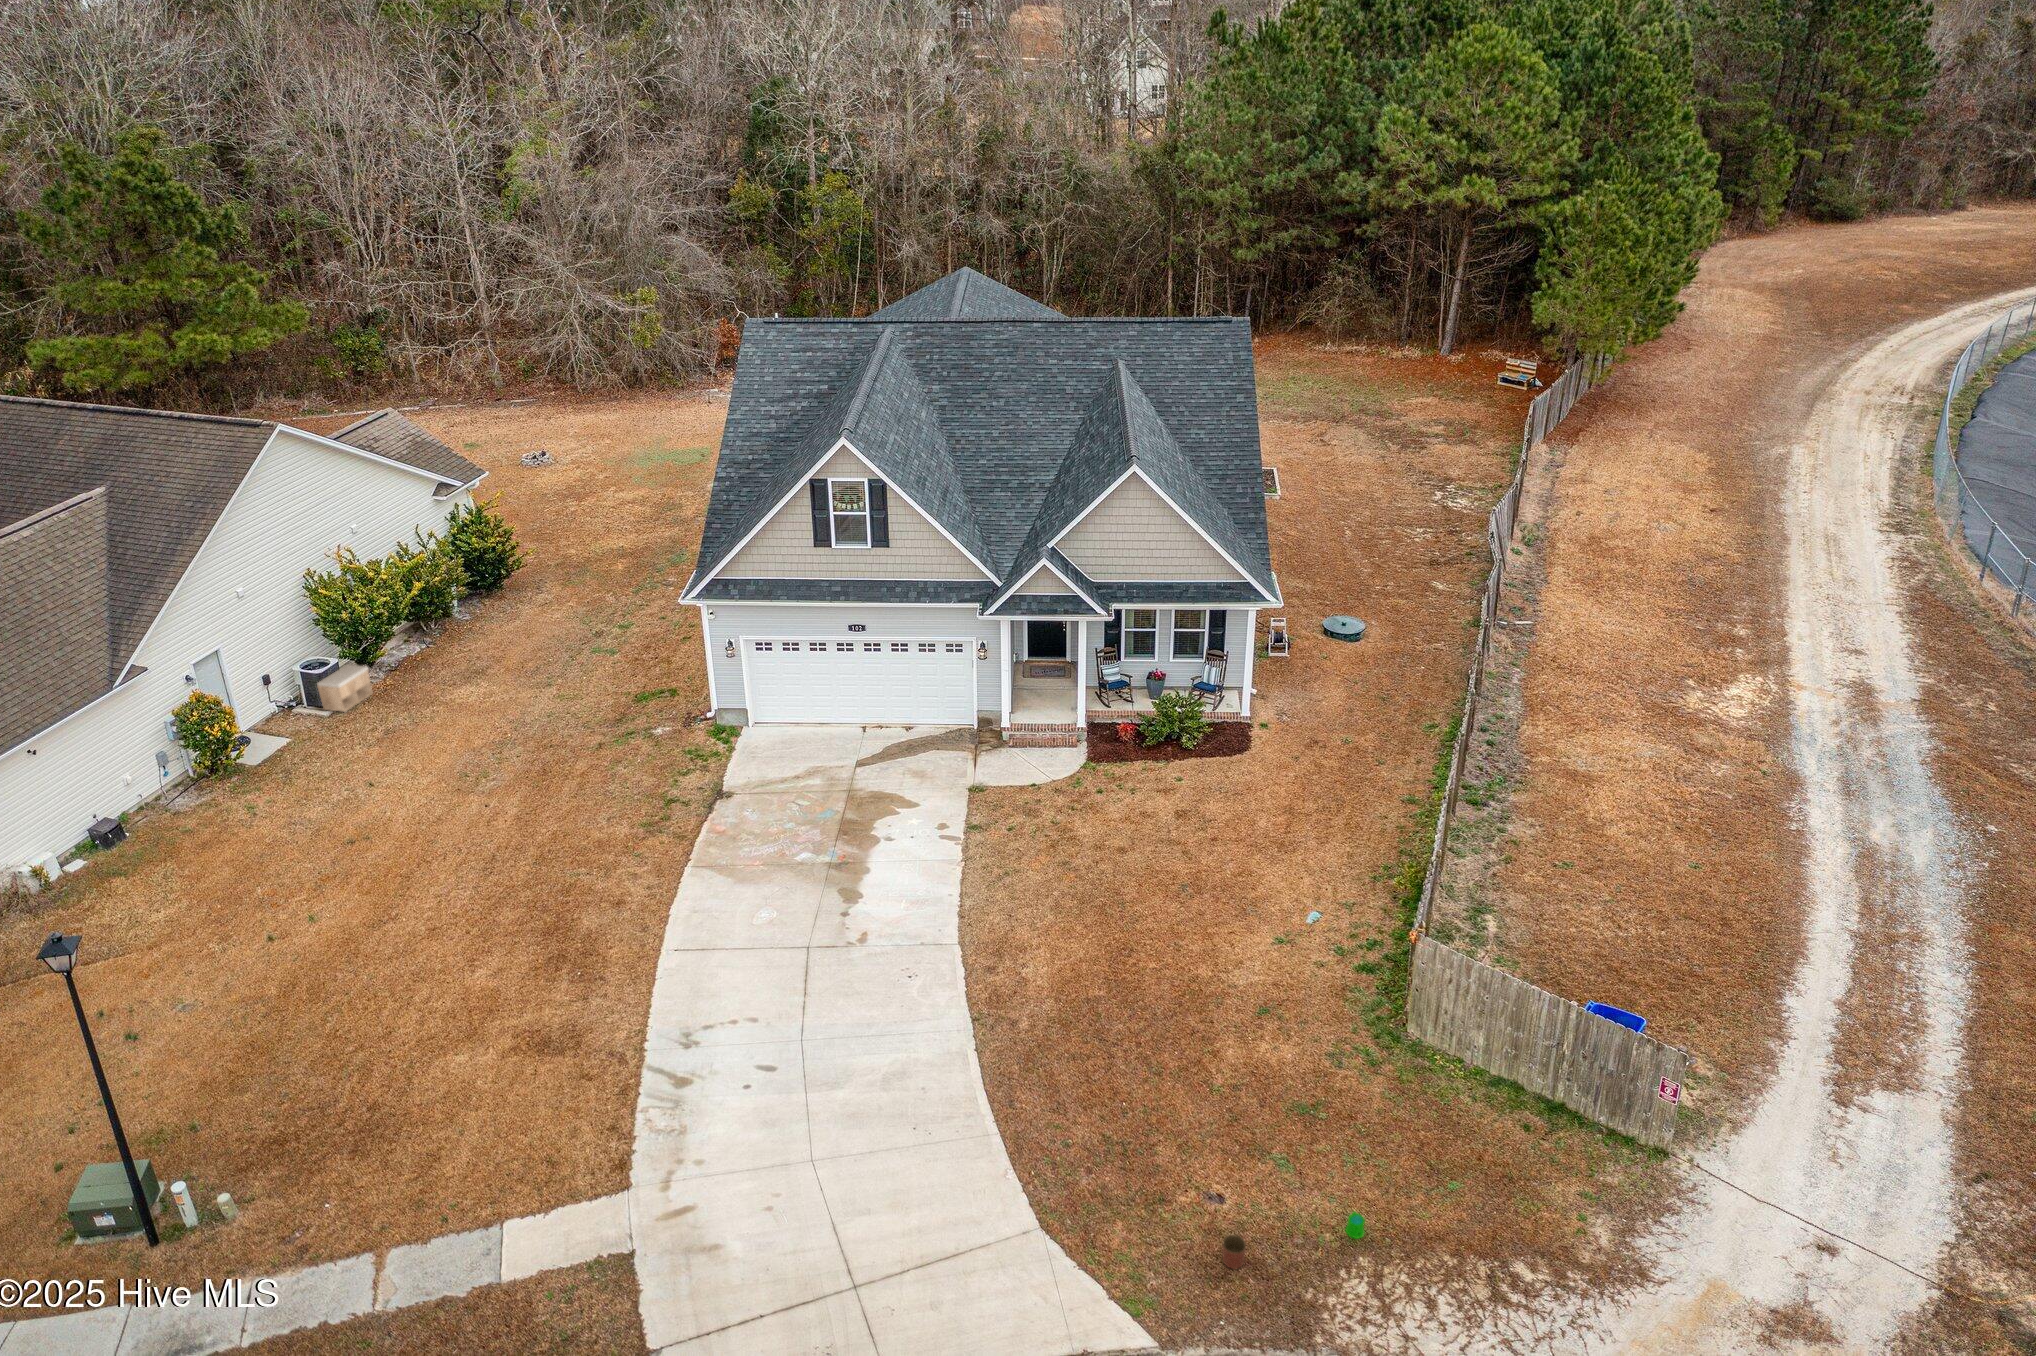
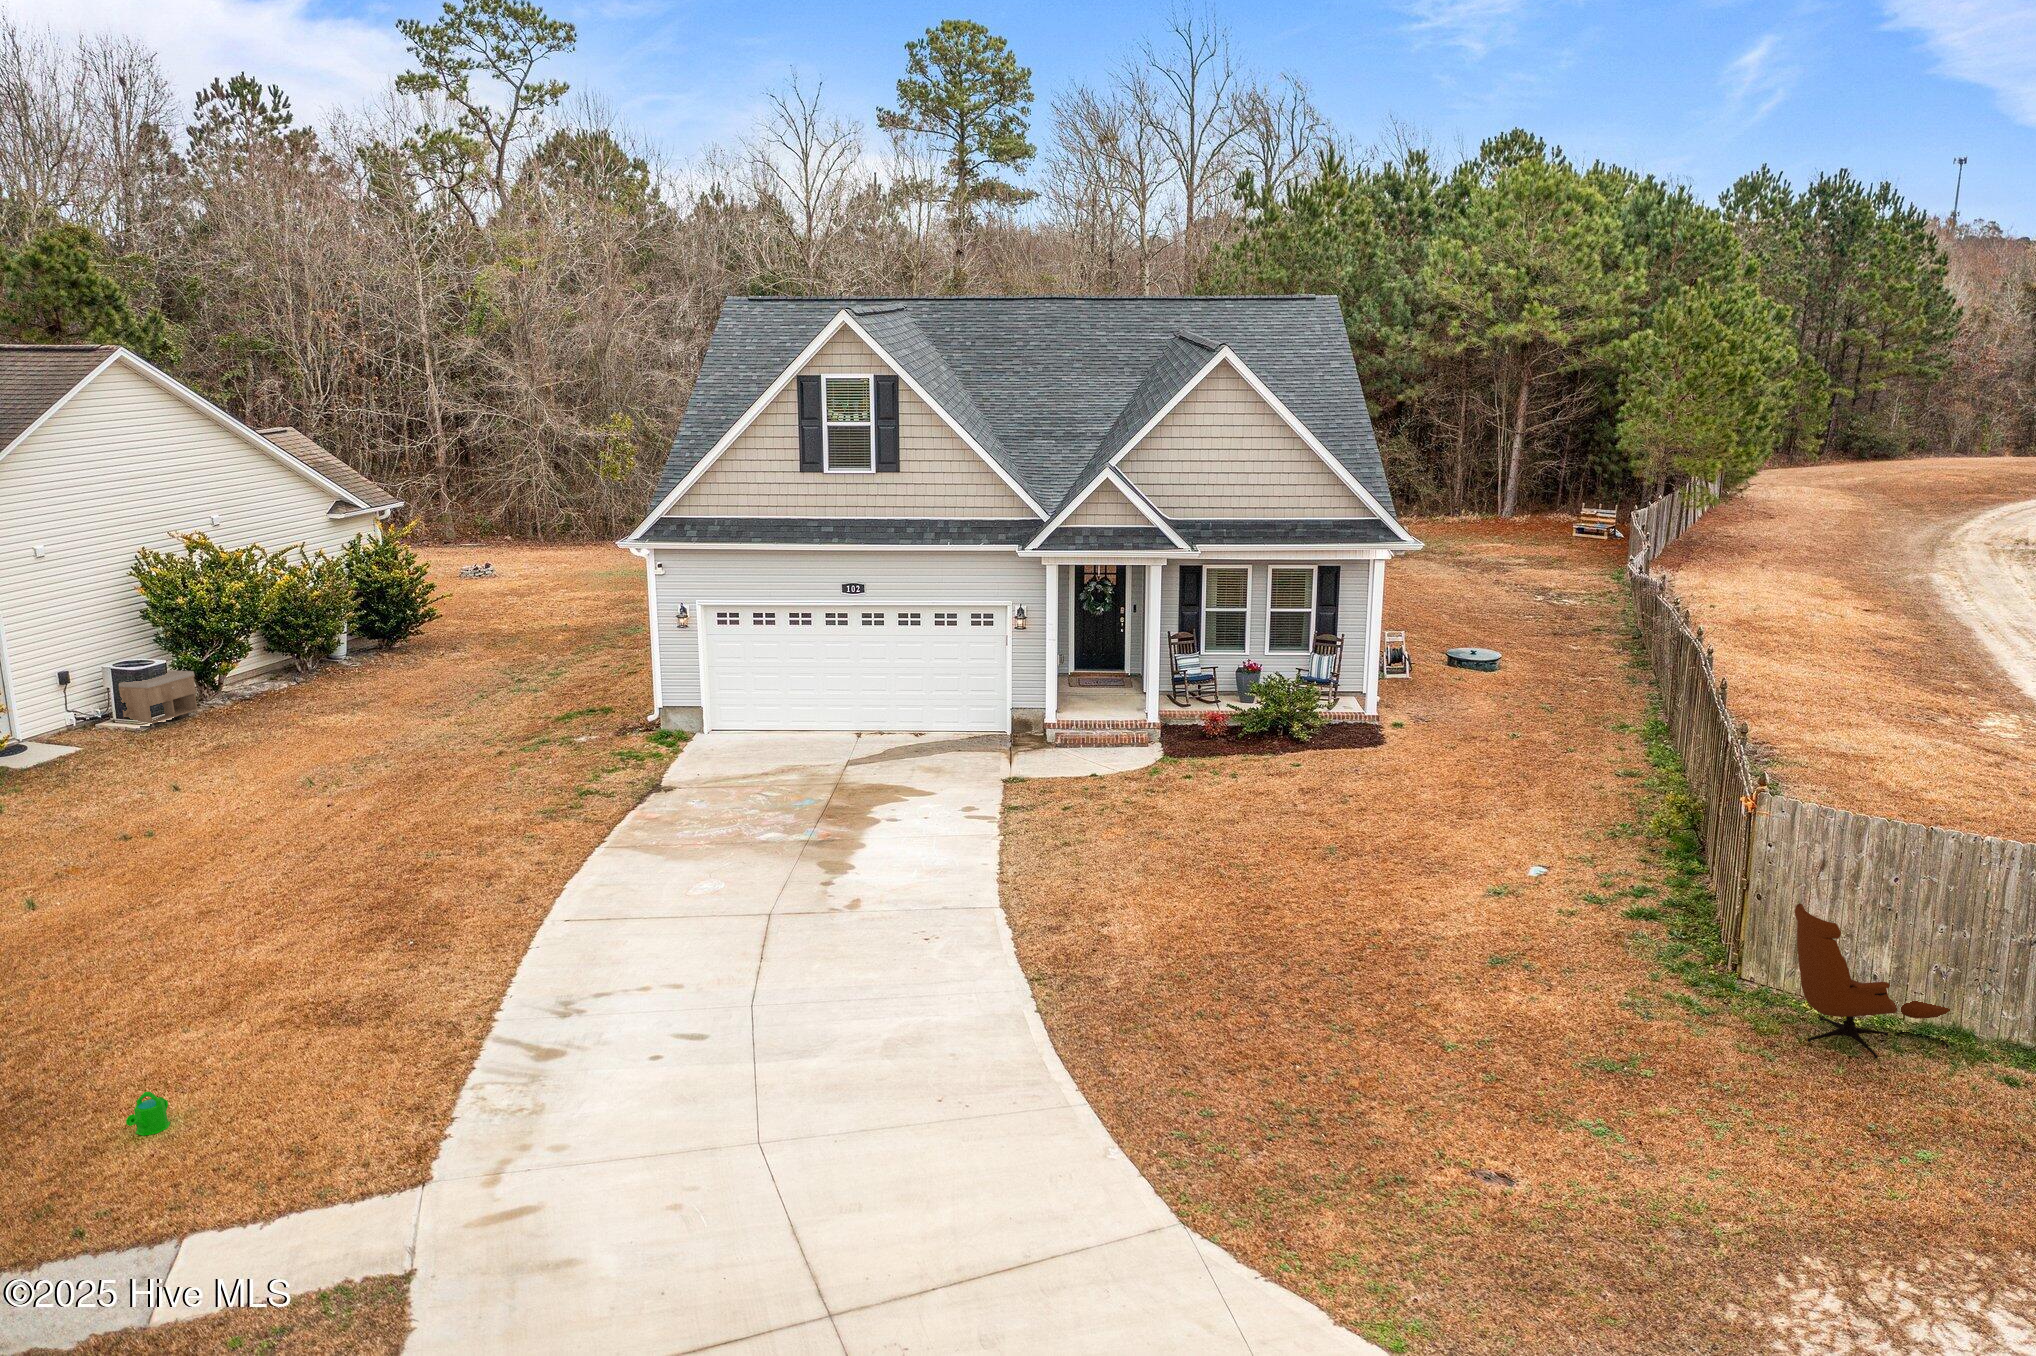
lounge chair: none [1418,1018,1514,1107] -> present [1795,904,1950,1058]
watering can: present [1345,1212,1365,1239] -> present [126,1092,171,1136]
planter: present [1222,1235,1246,1270] -> none [1540,1209,1588,1275]

